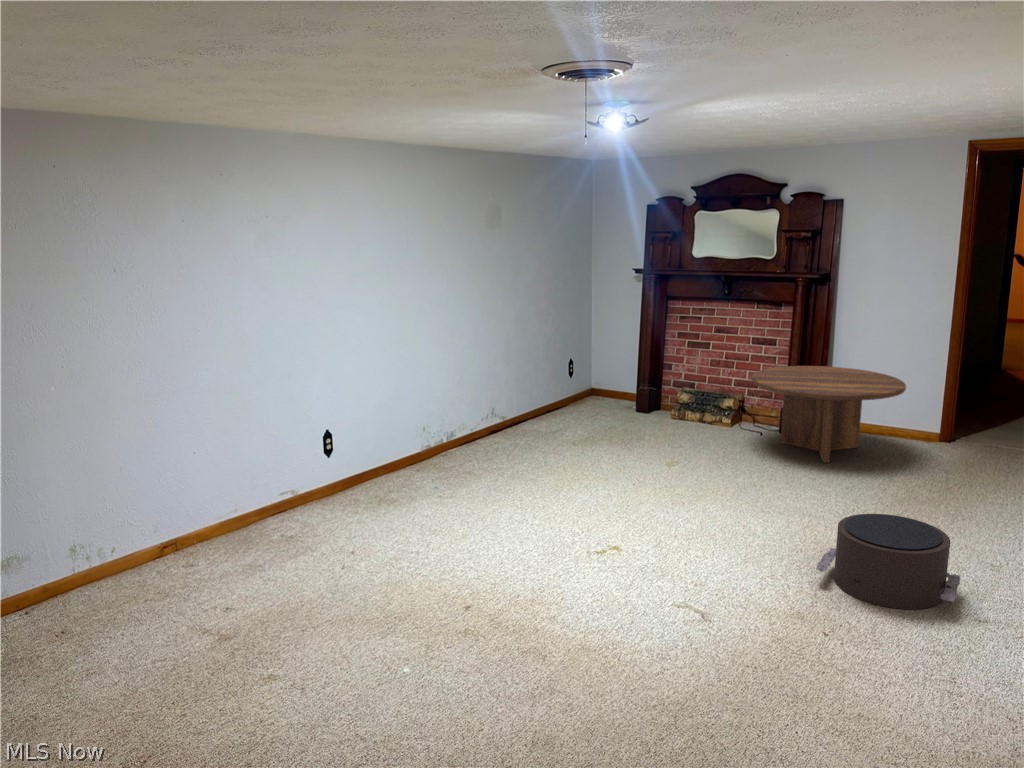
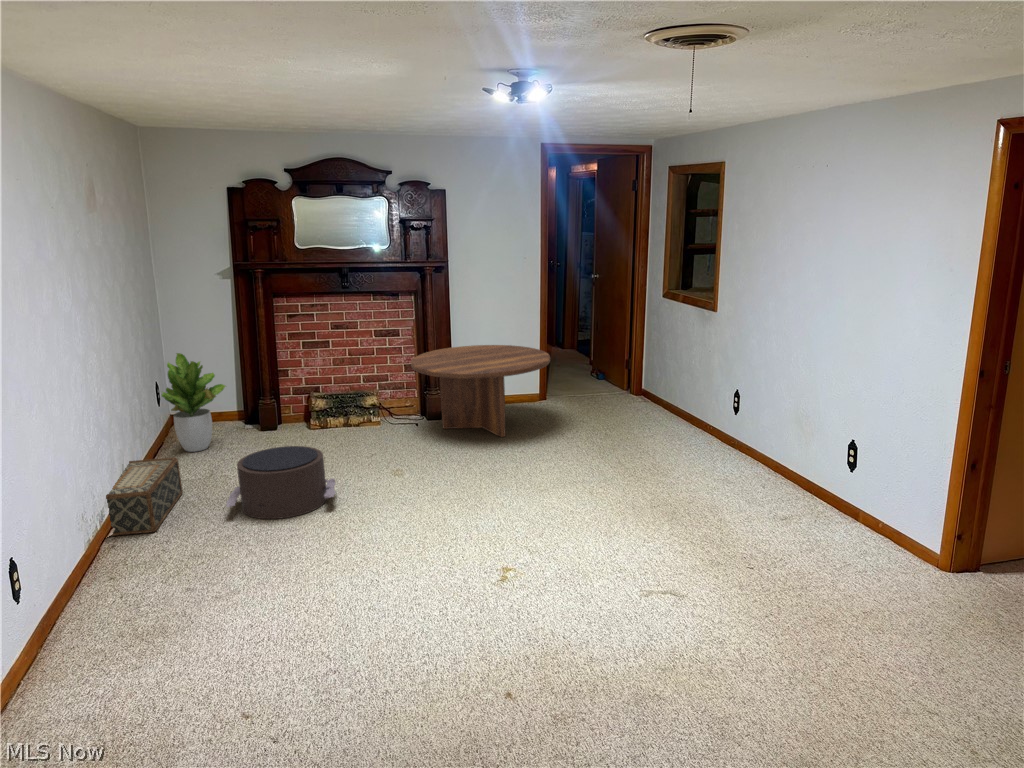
potted plant: none [557,334,607,415] -> present [162,353,226,452]
woven basket: none [454,405,532,456] -> present [106,457,183,536]
pouf: present [816,514,960,609] -> present [226,446,336,519]

